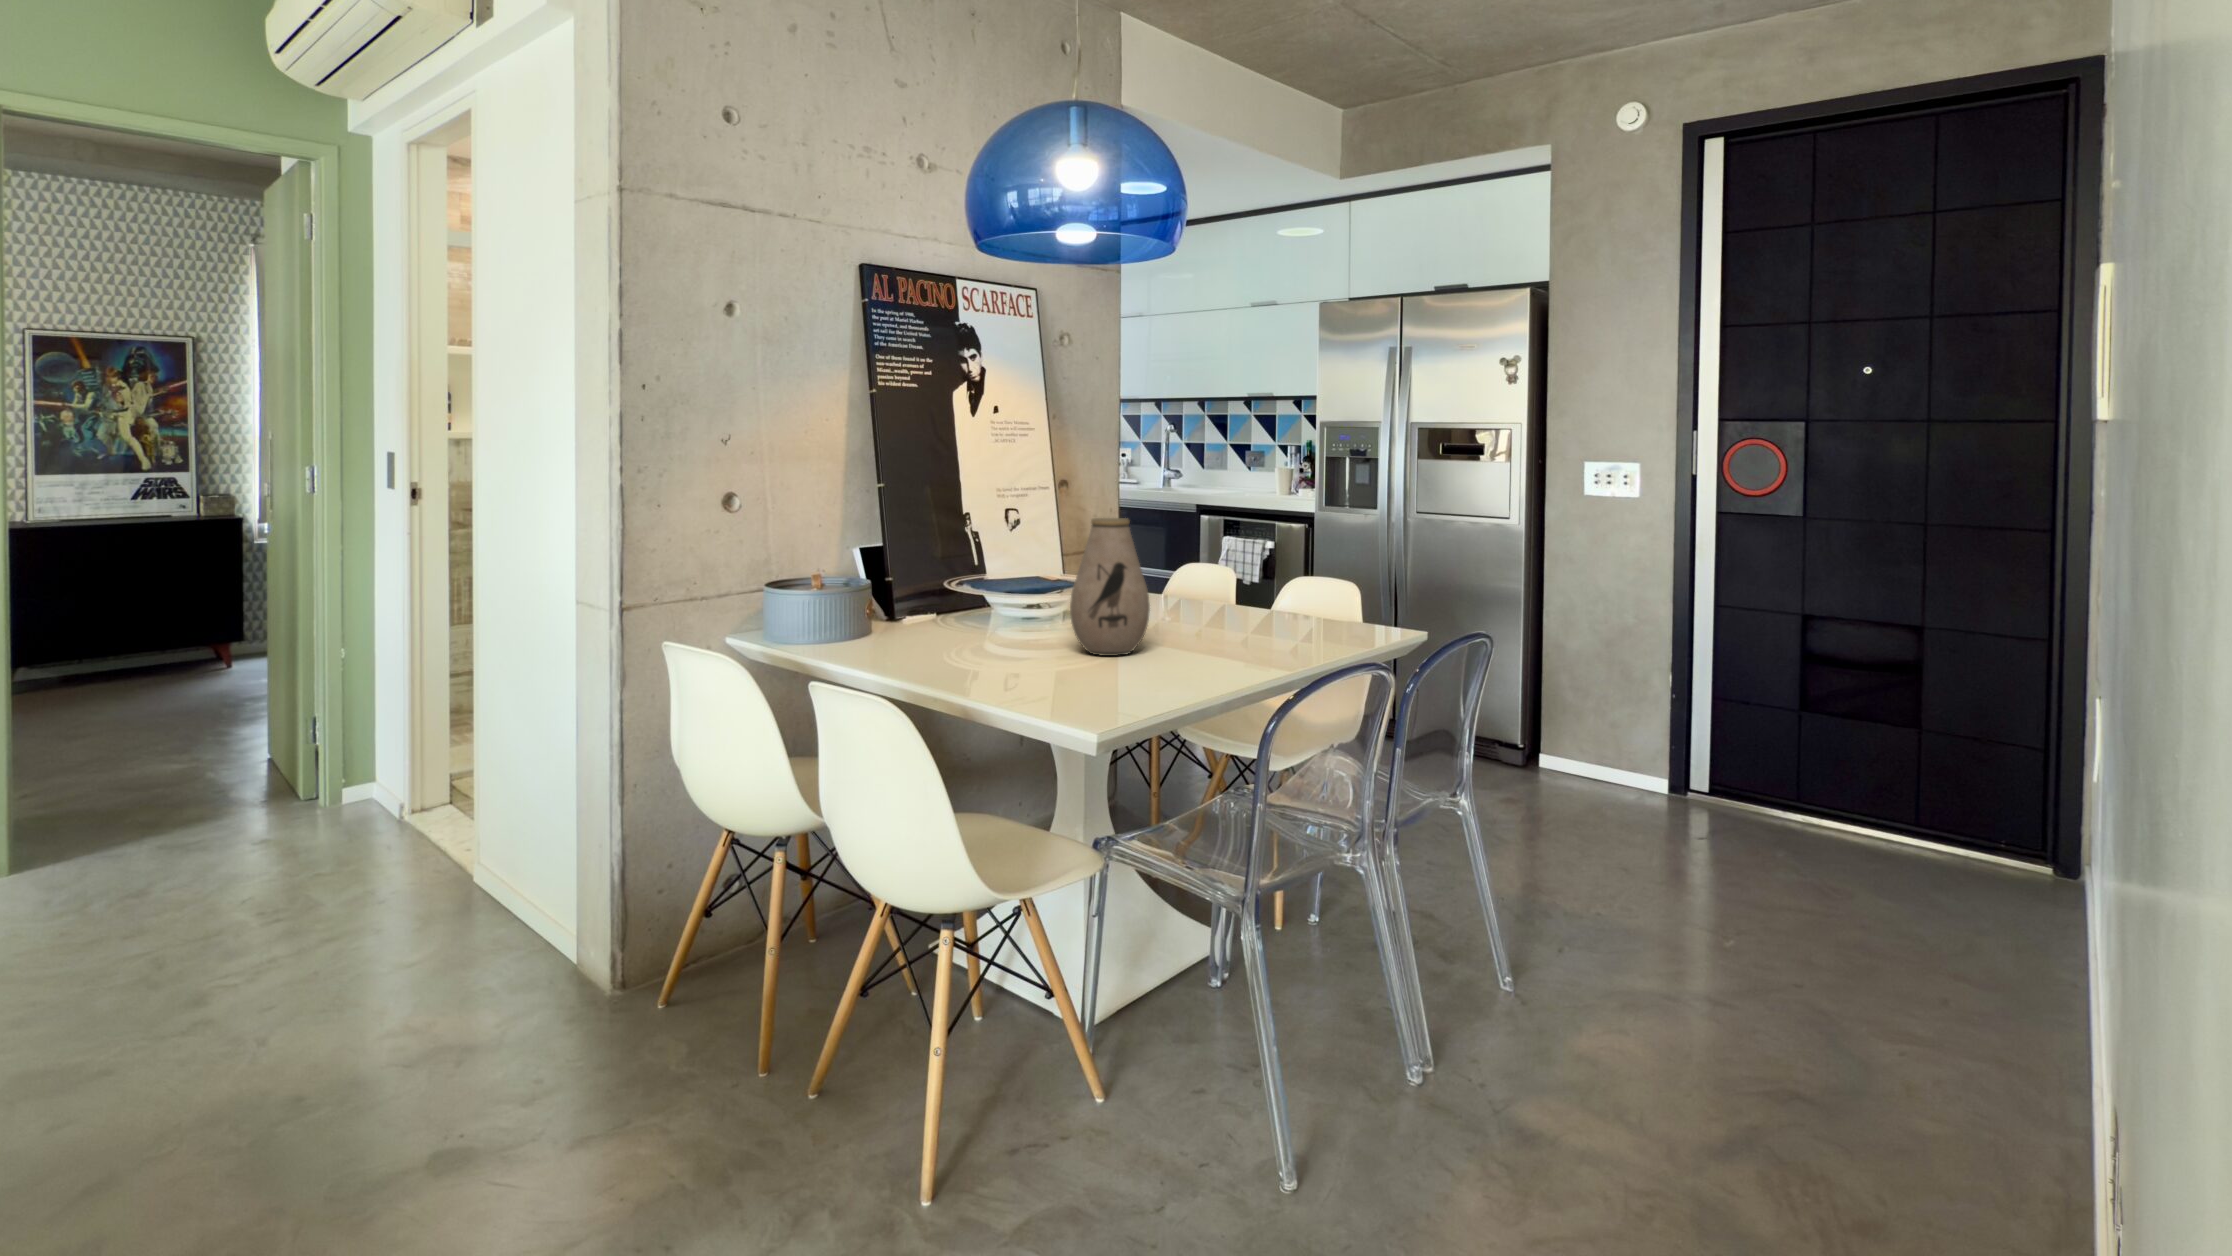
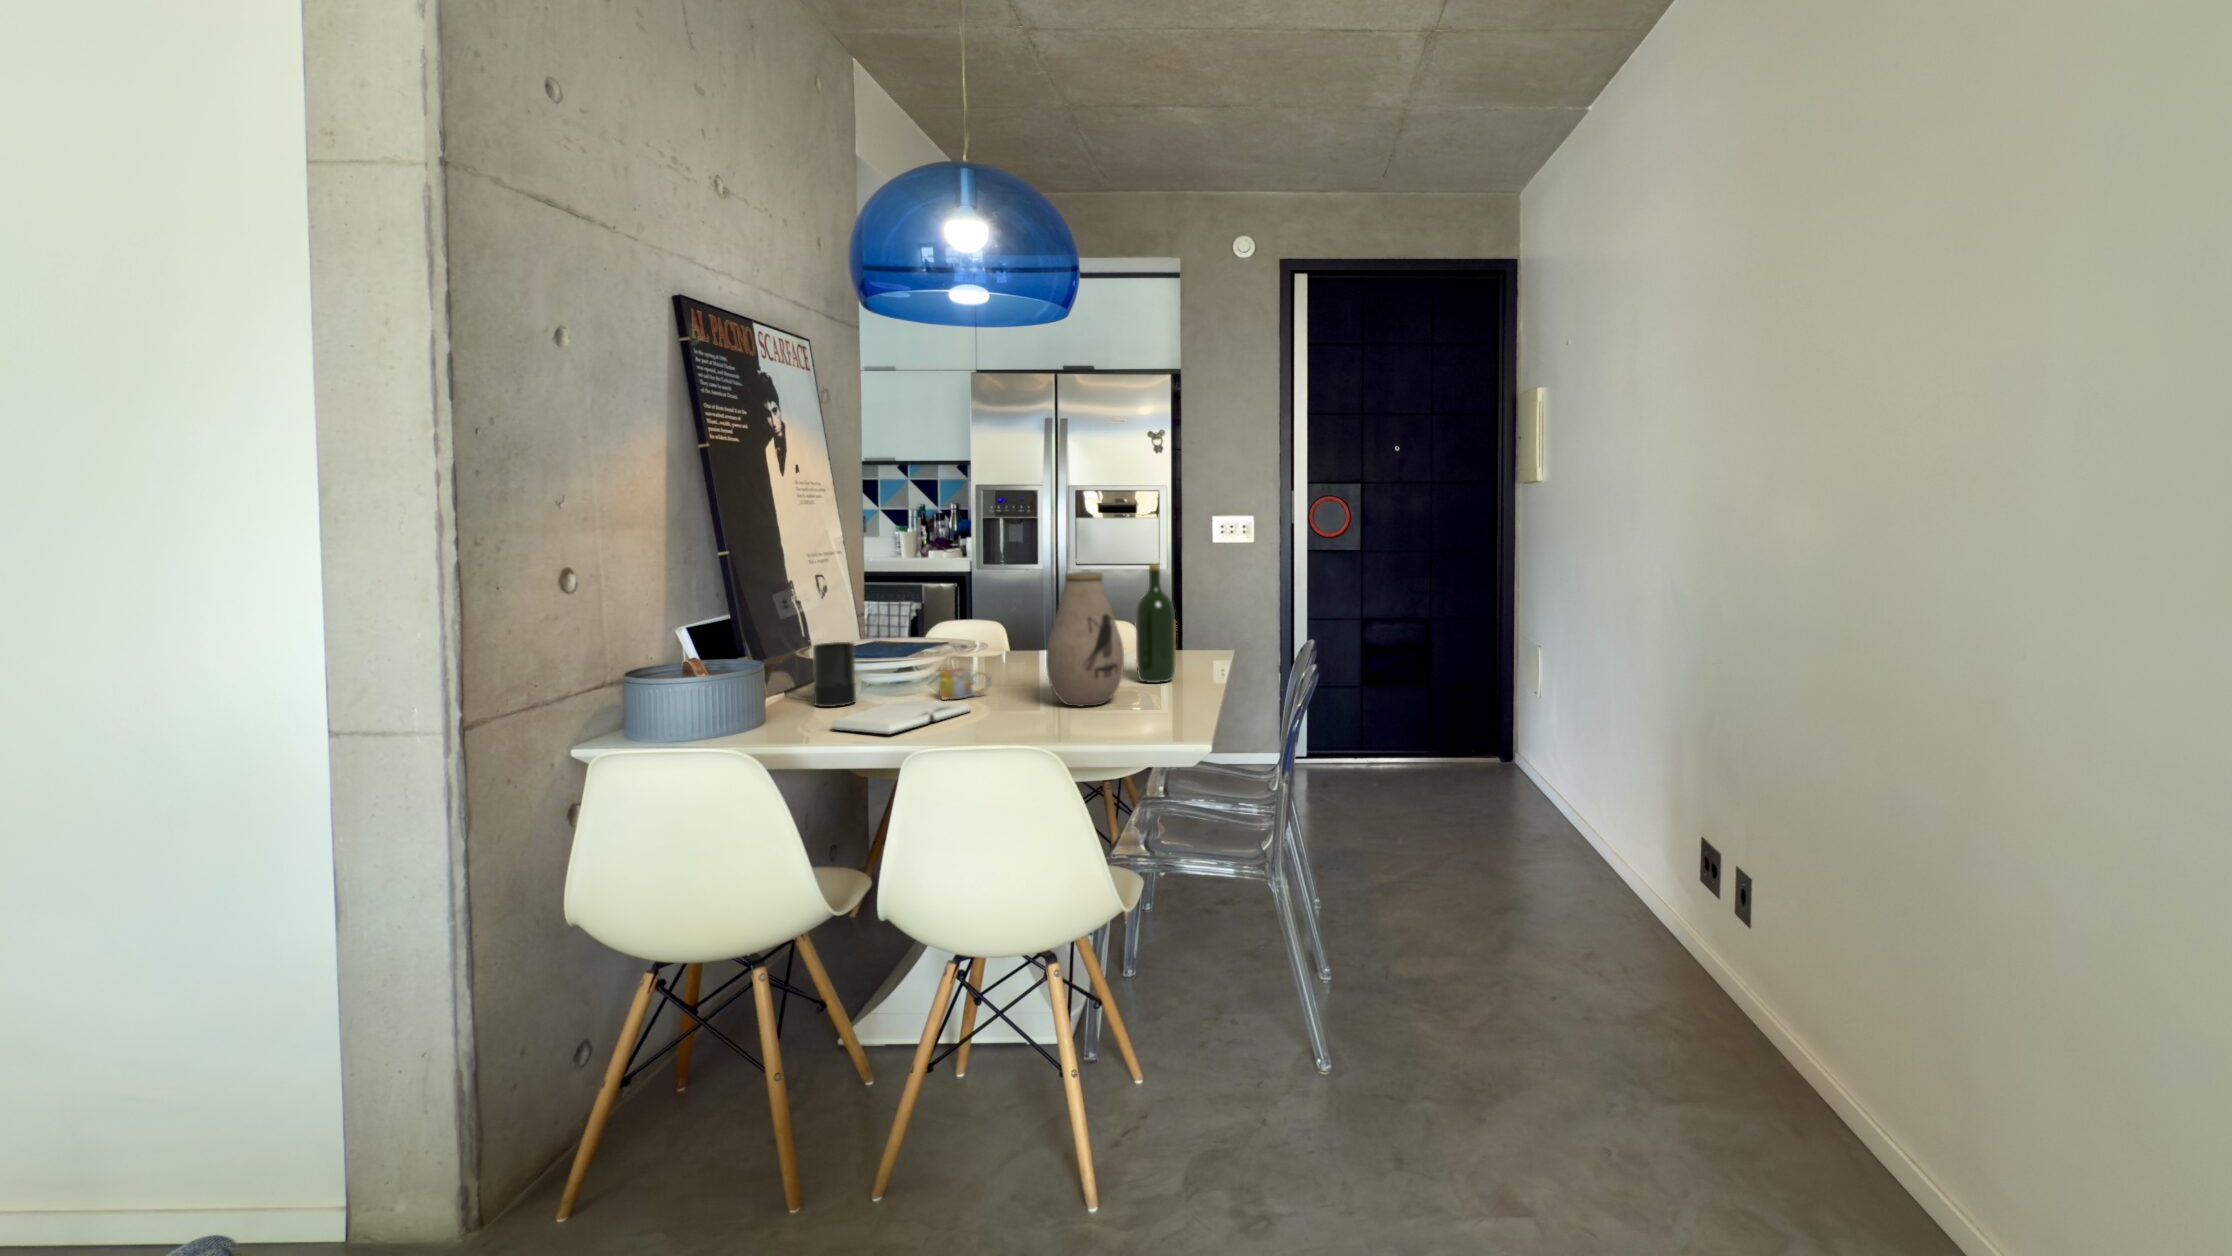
wine bottle: none [1206,514,1250,644] -> present [1135,564,1176,683]
candle: none [915,566,955,628] -> present [813,642,856,707]
mug: none [1011,605,1057,634] -> present [939,668,991,700]
hardback book: none [880,629,1005,654] -> present [831,700,969,735]

